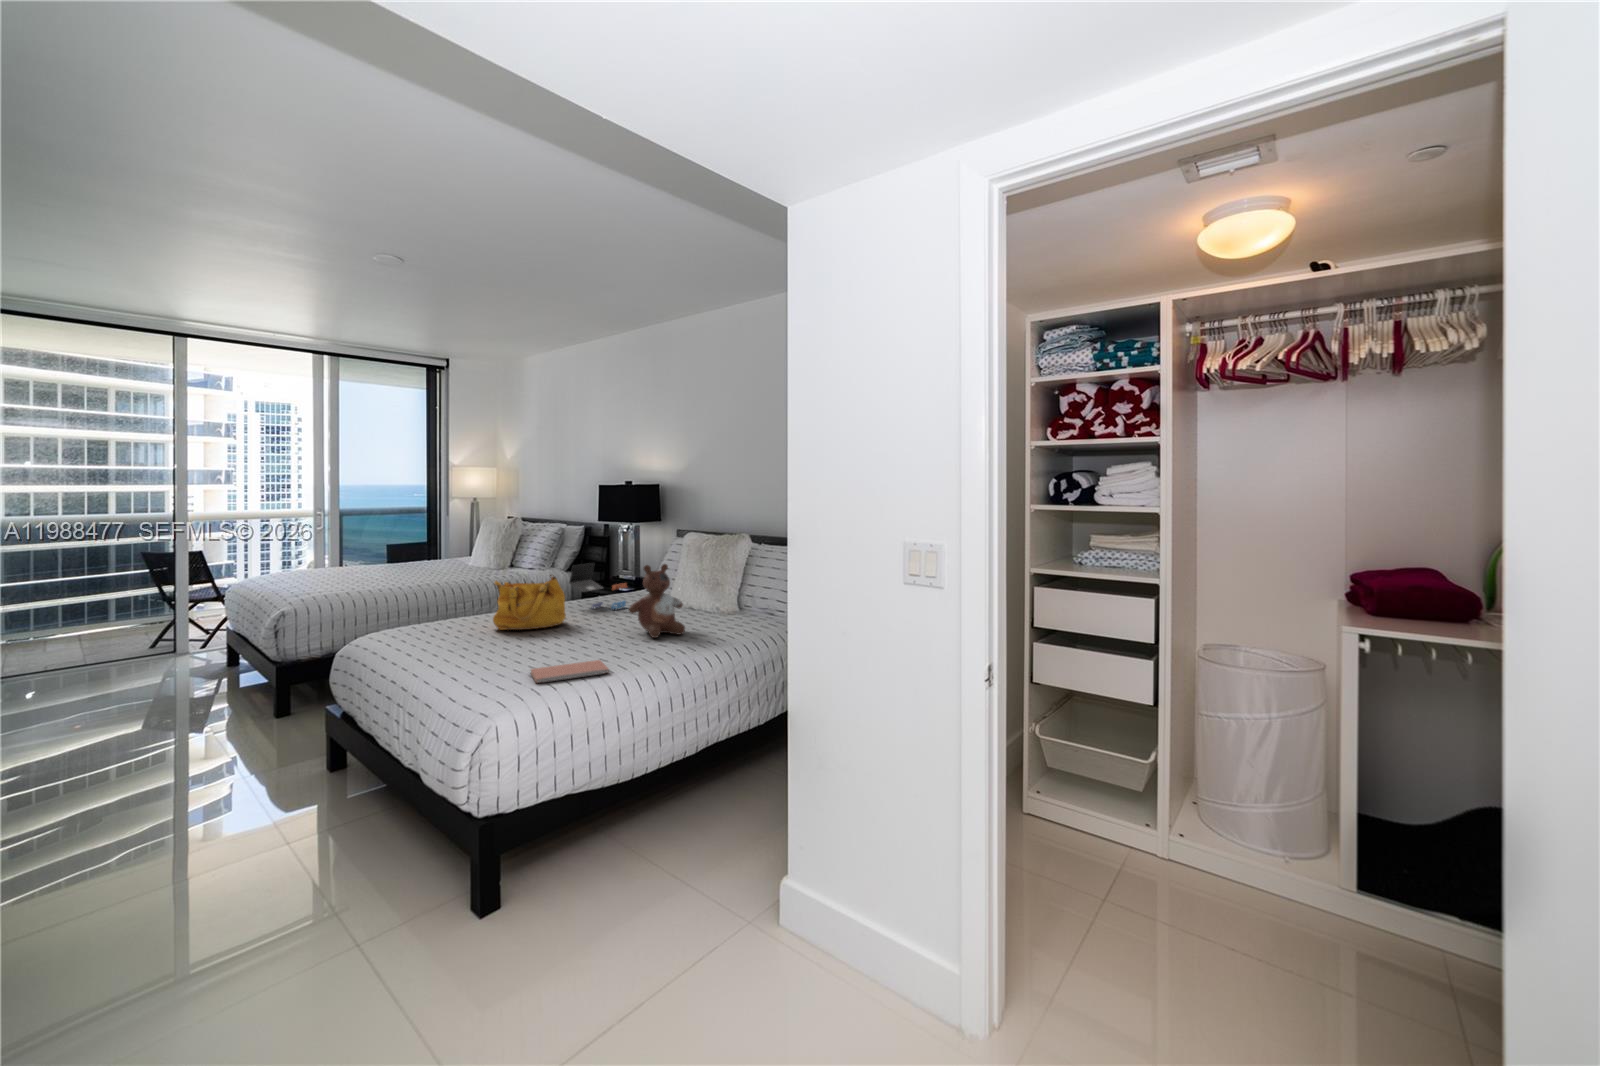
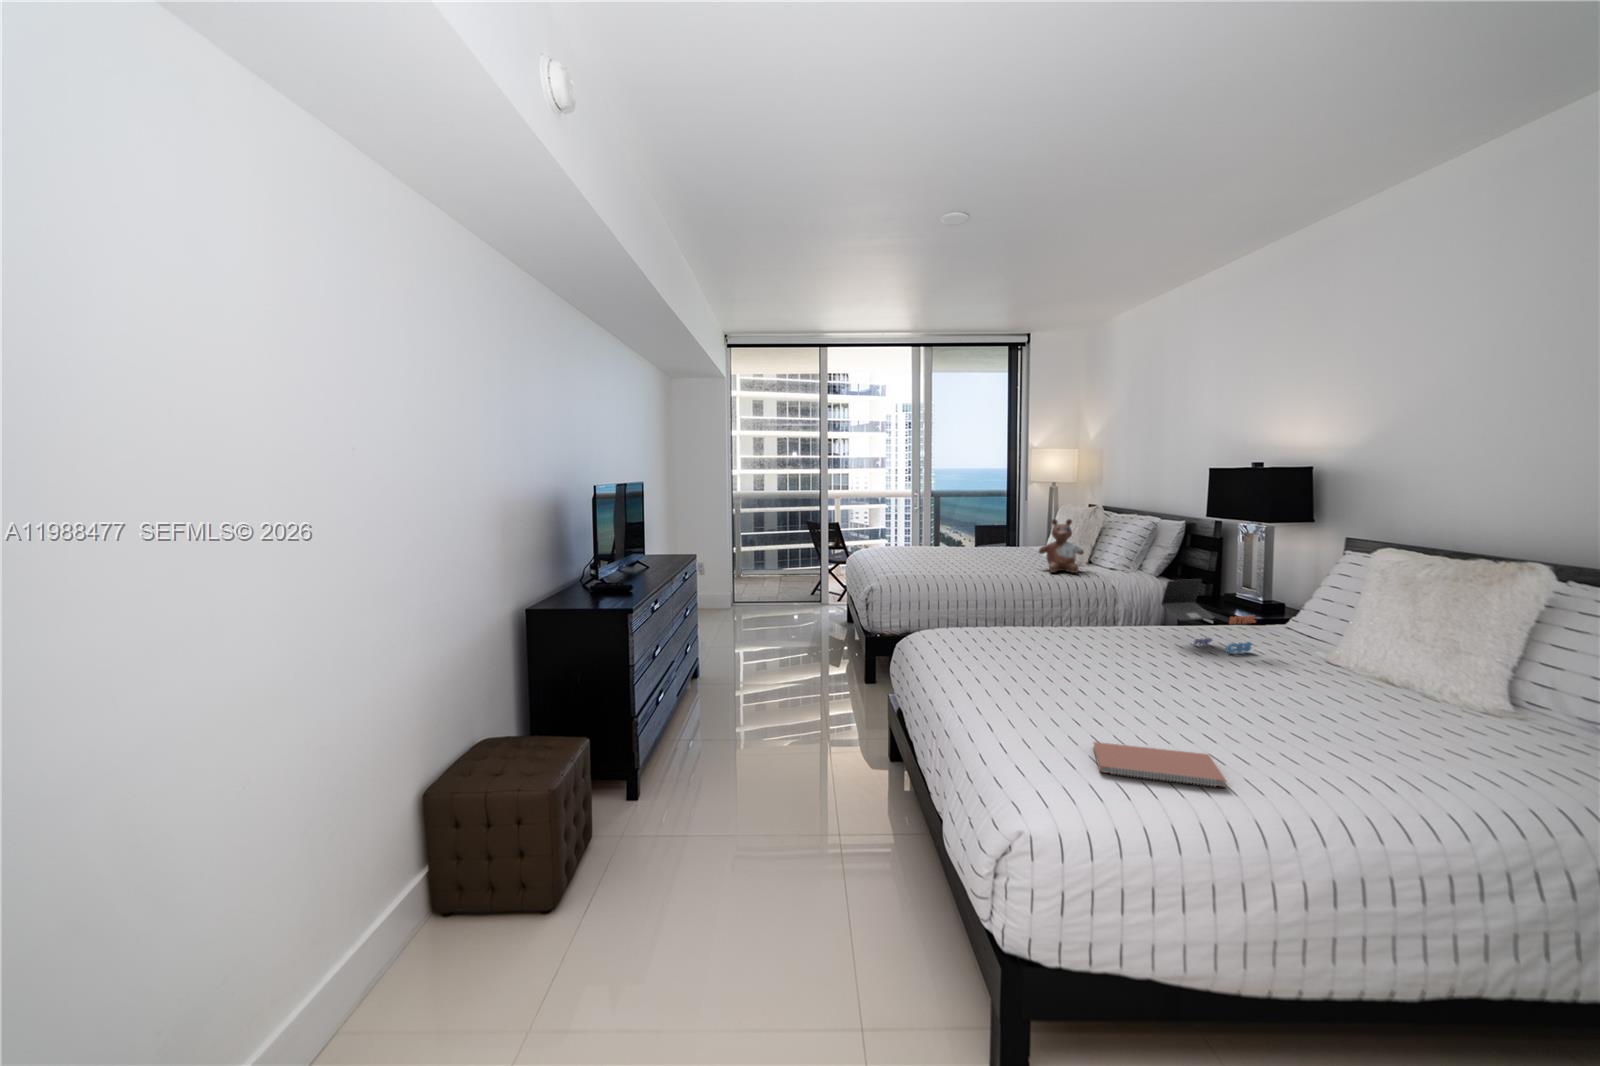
stuffed bear: present [629,564,685,638] -> present [1039,519,1084,573]
handbag: present [493,575,566,630] -> none [1053,593,1153,667]

